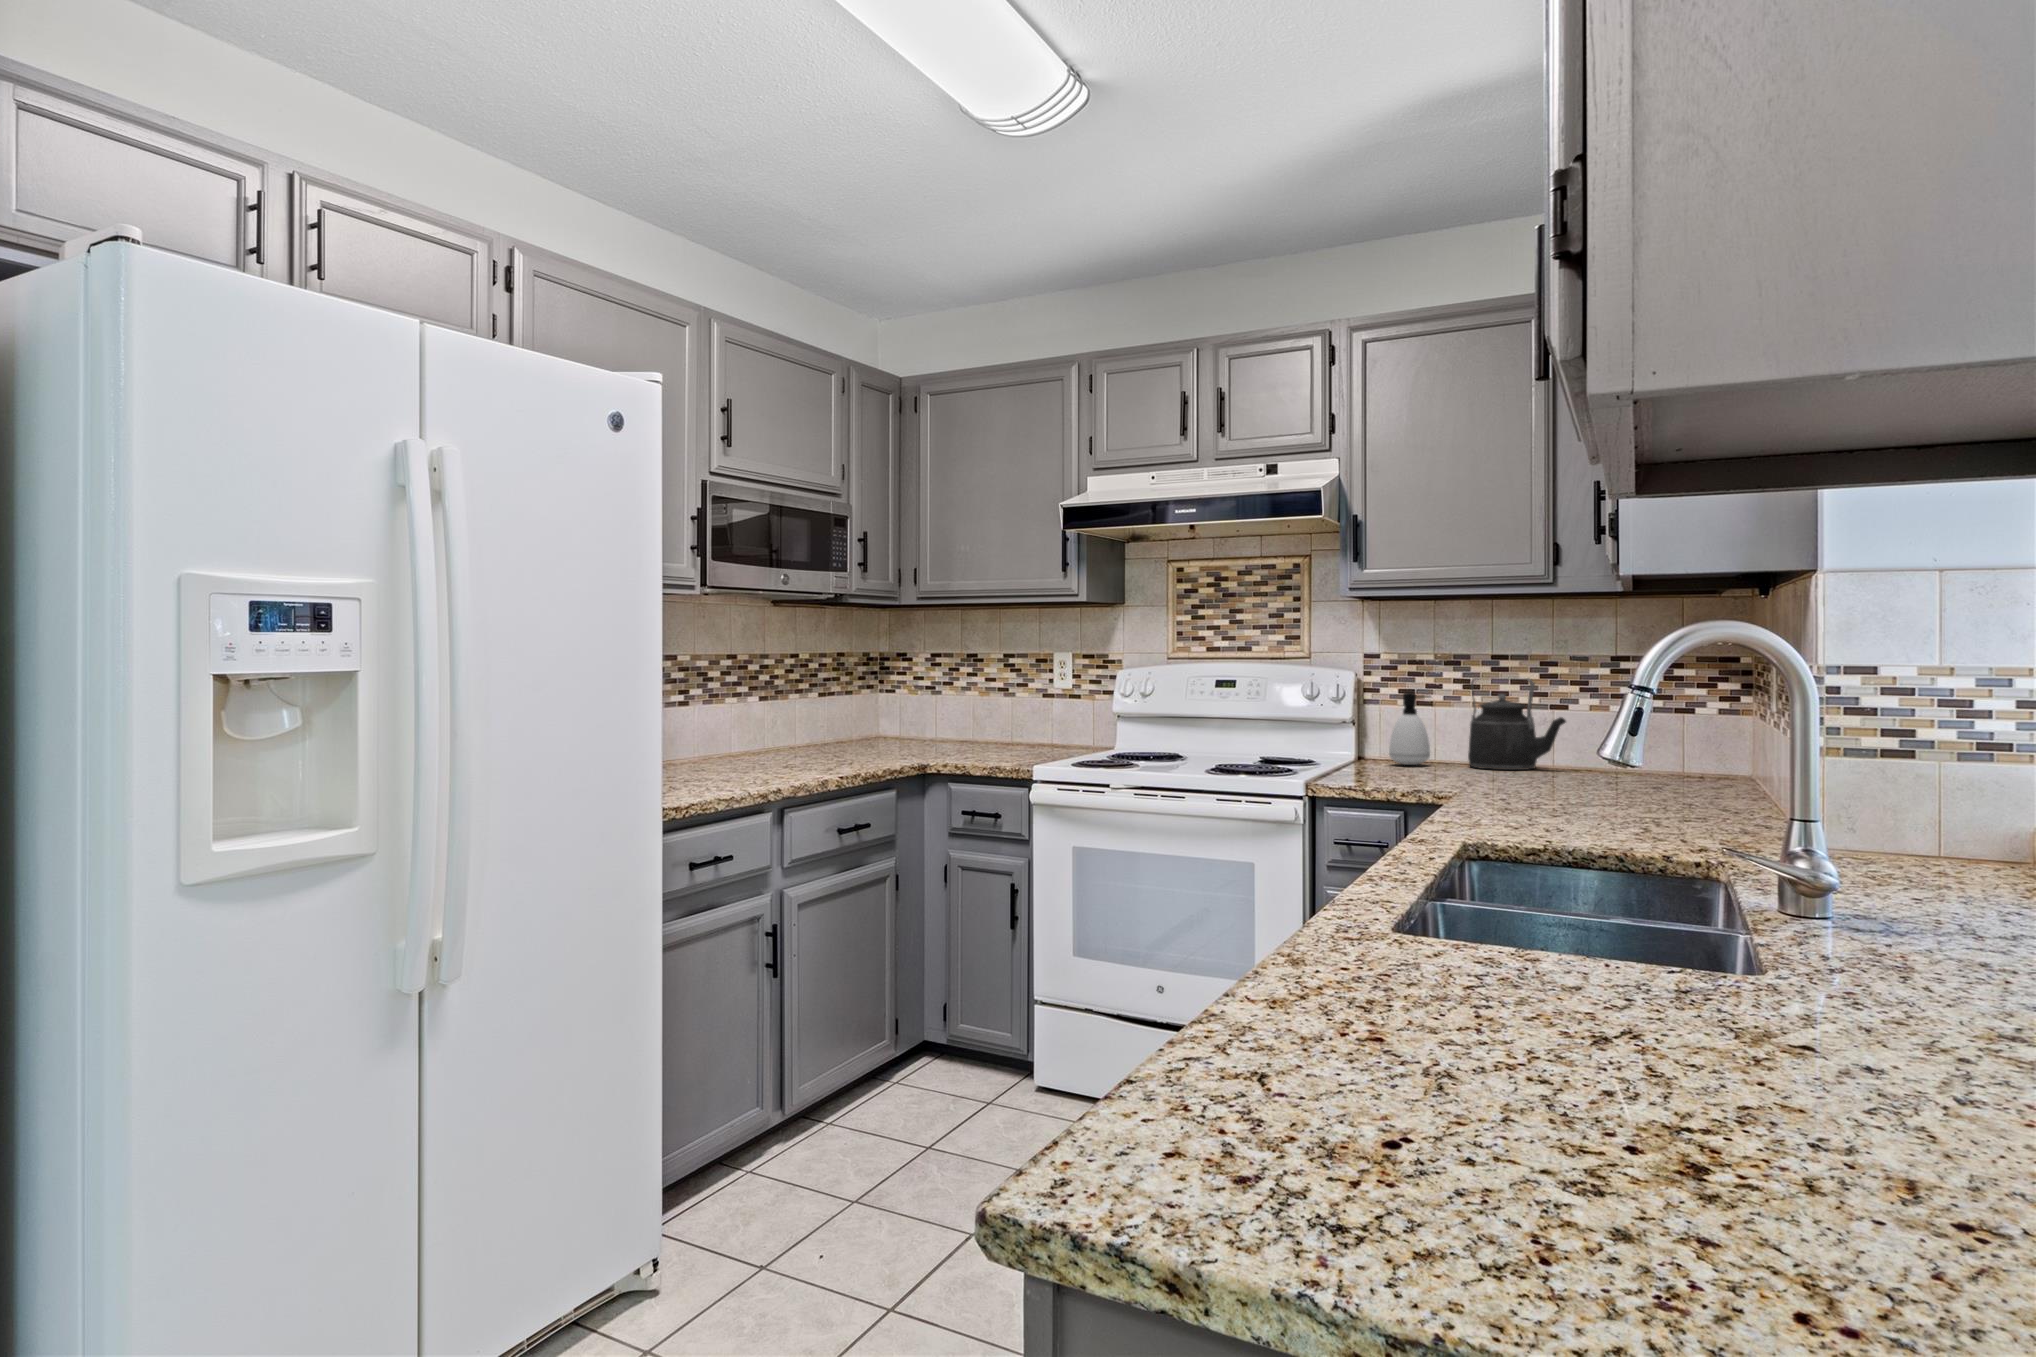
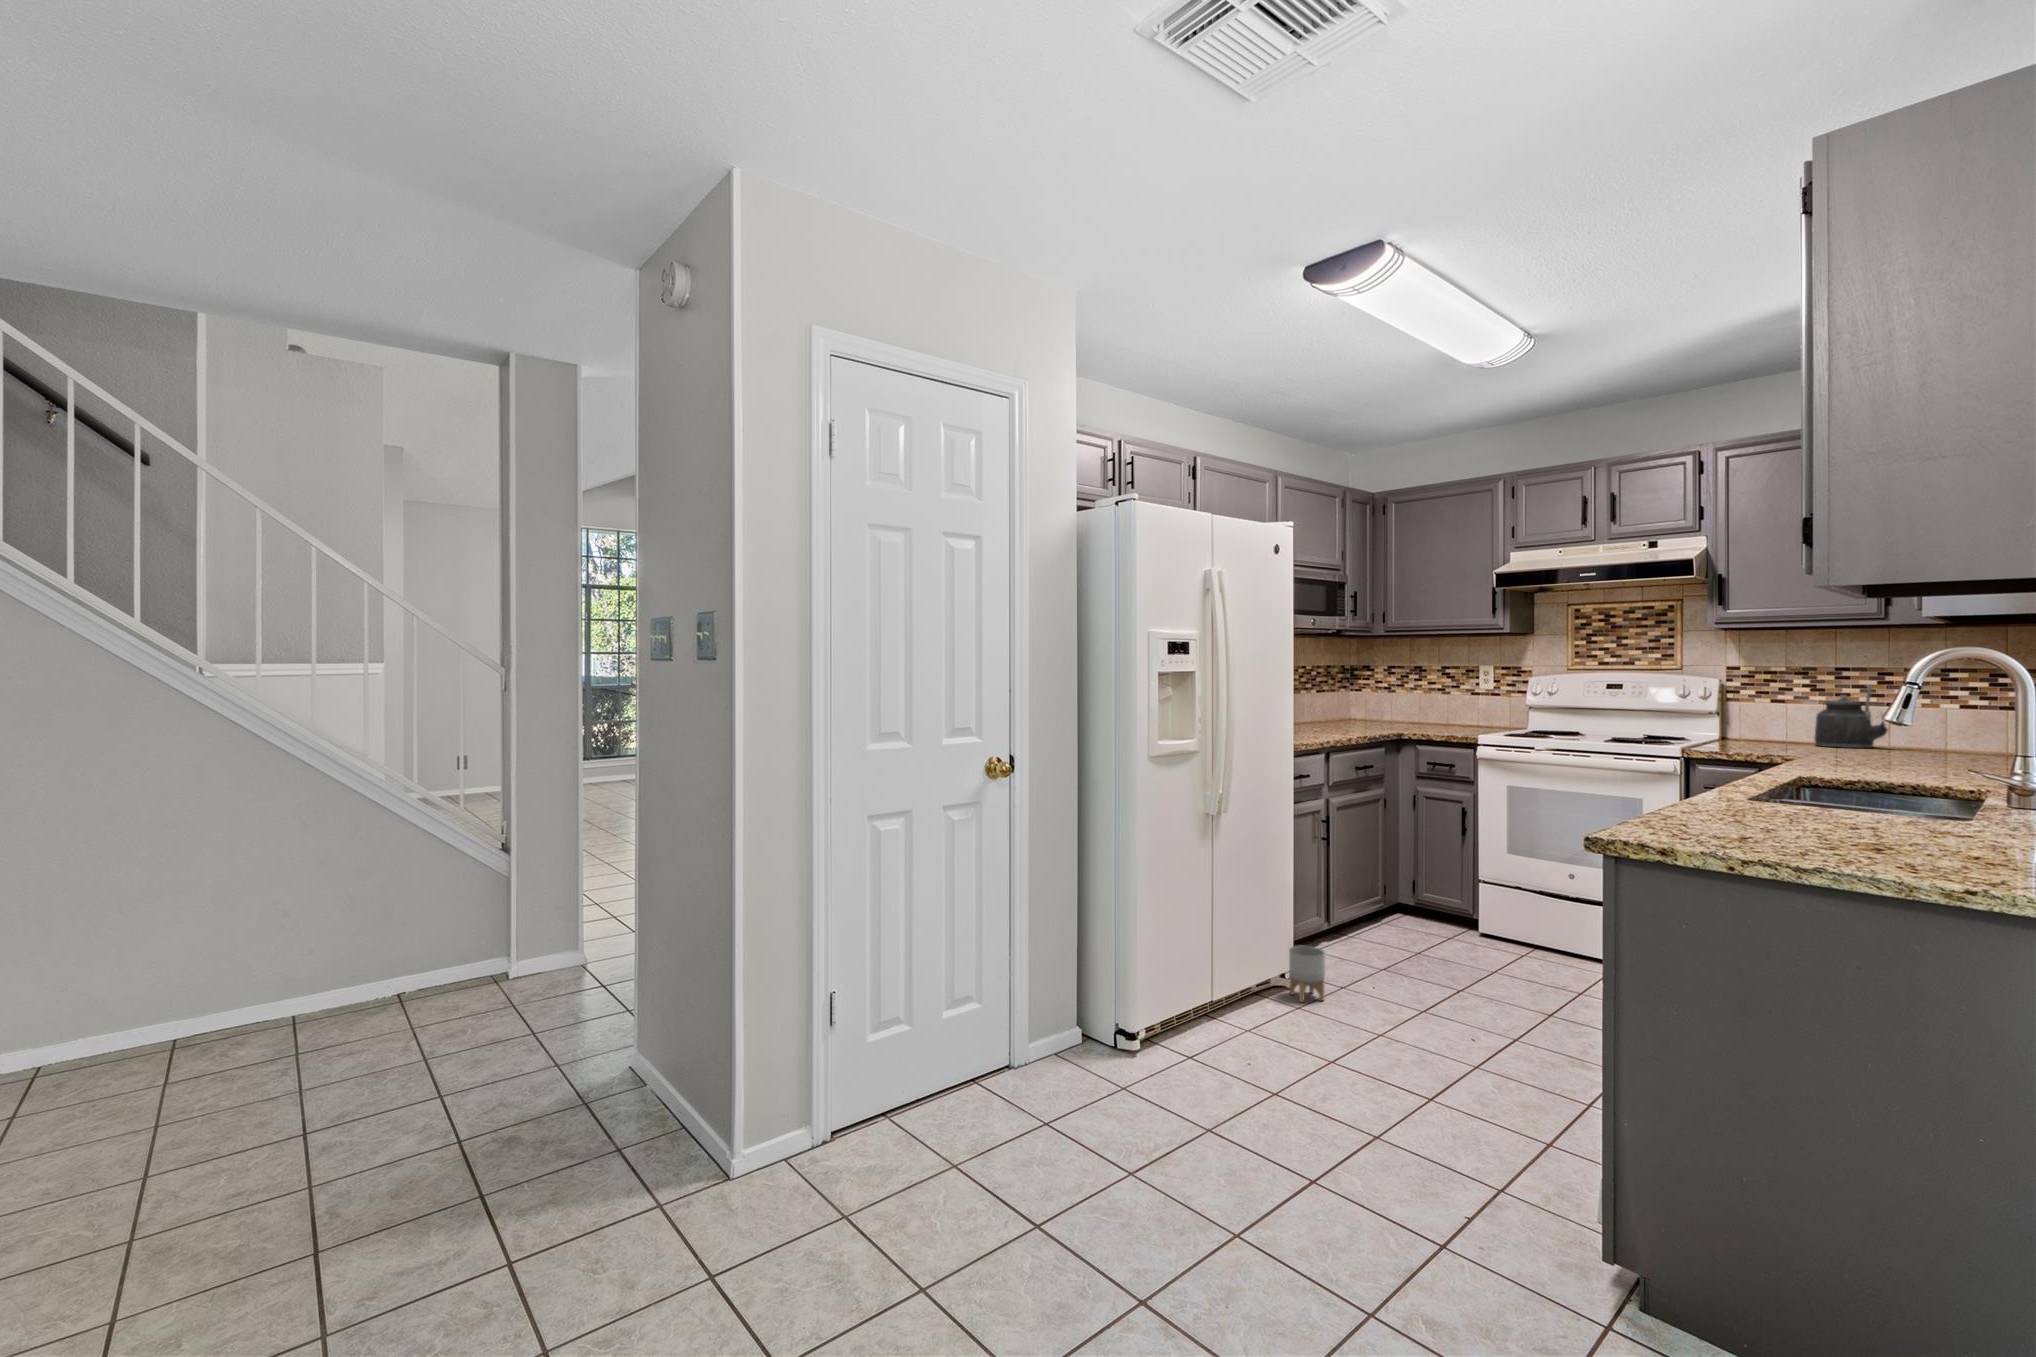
soap dispenser: present [1389,692,1430,765] -> none [1747,693,1783,743]
planter: none [646,1198,715,1323] -> present [1289,946,1325,1002]

